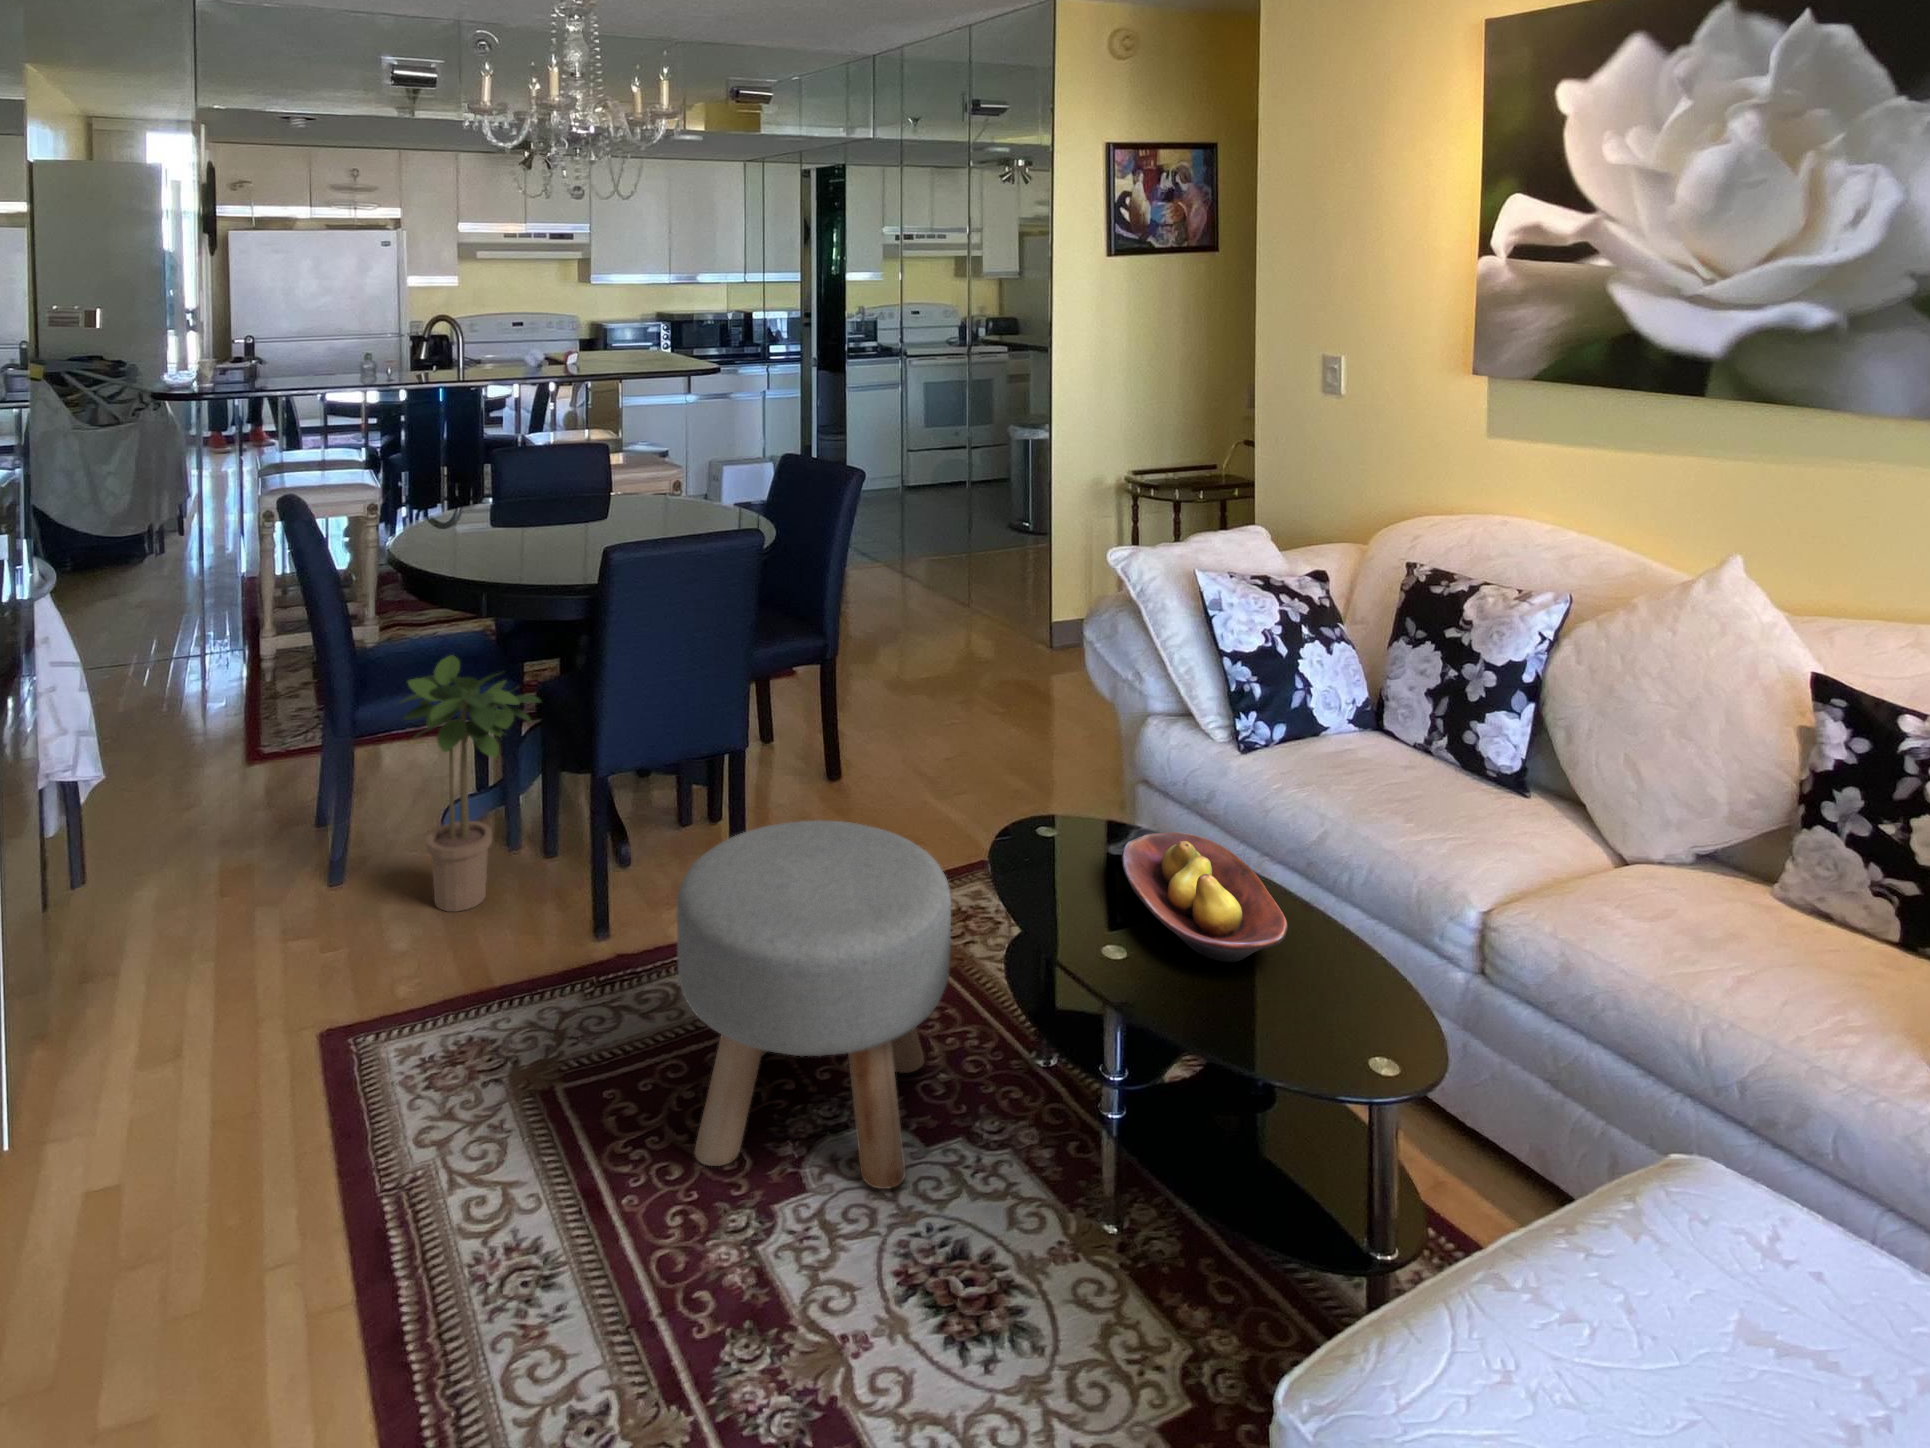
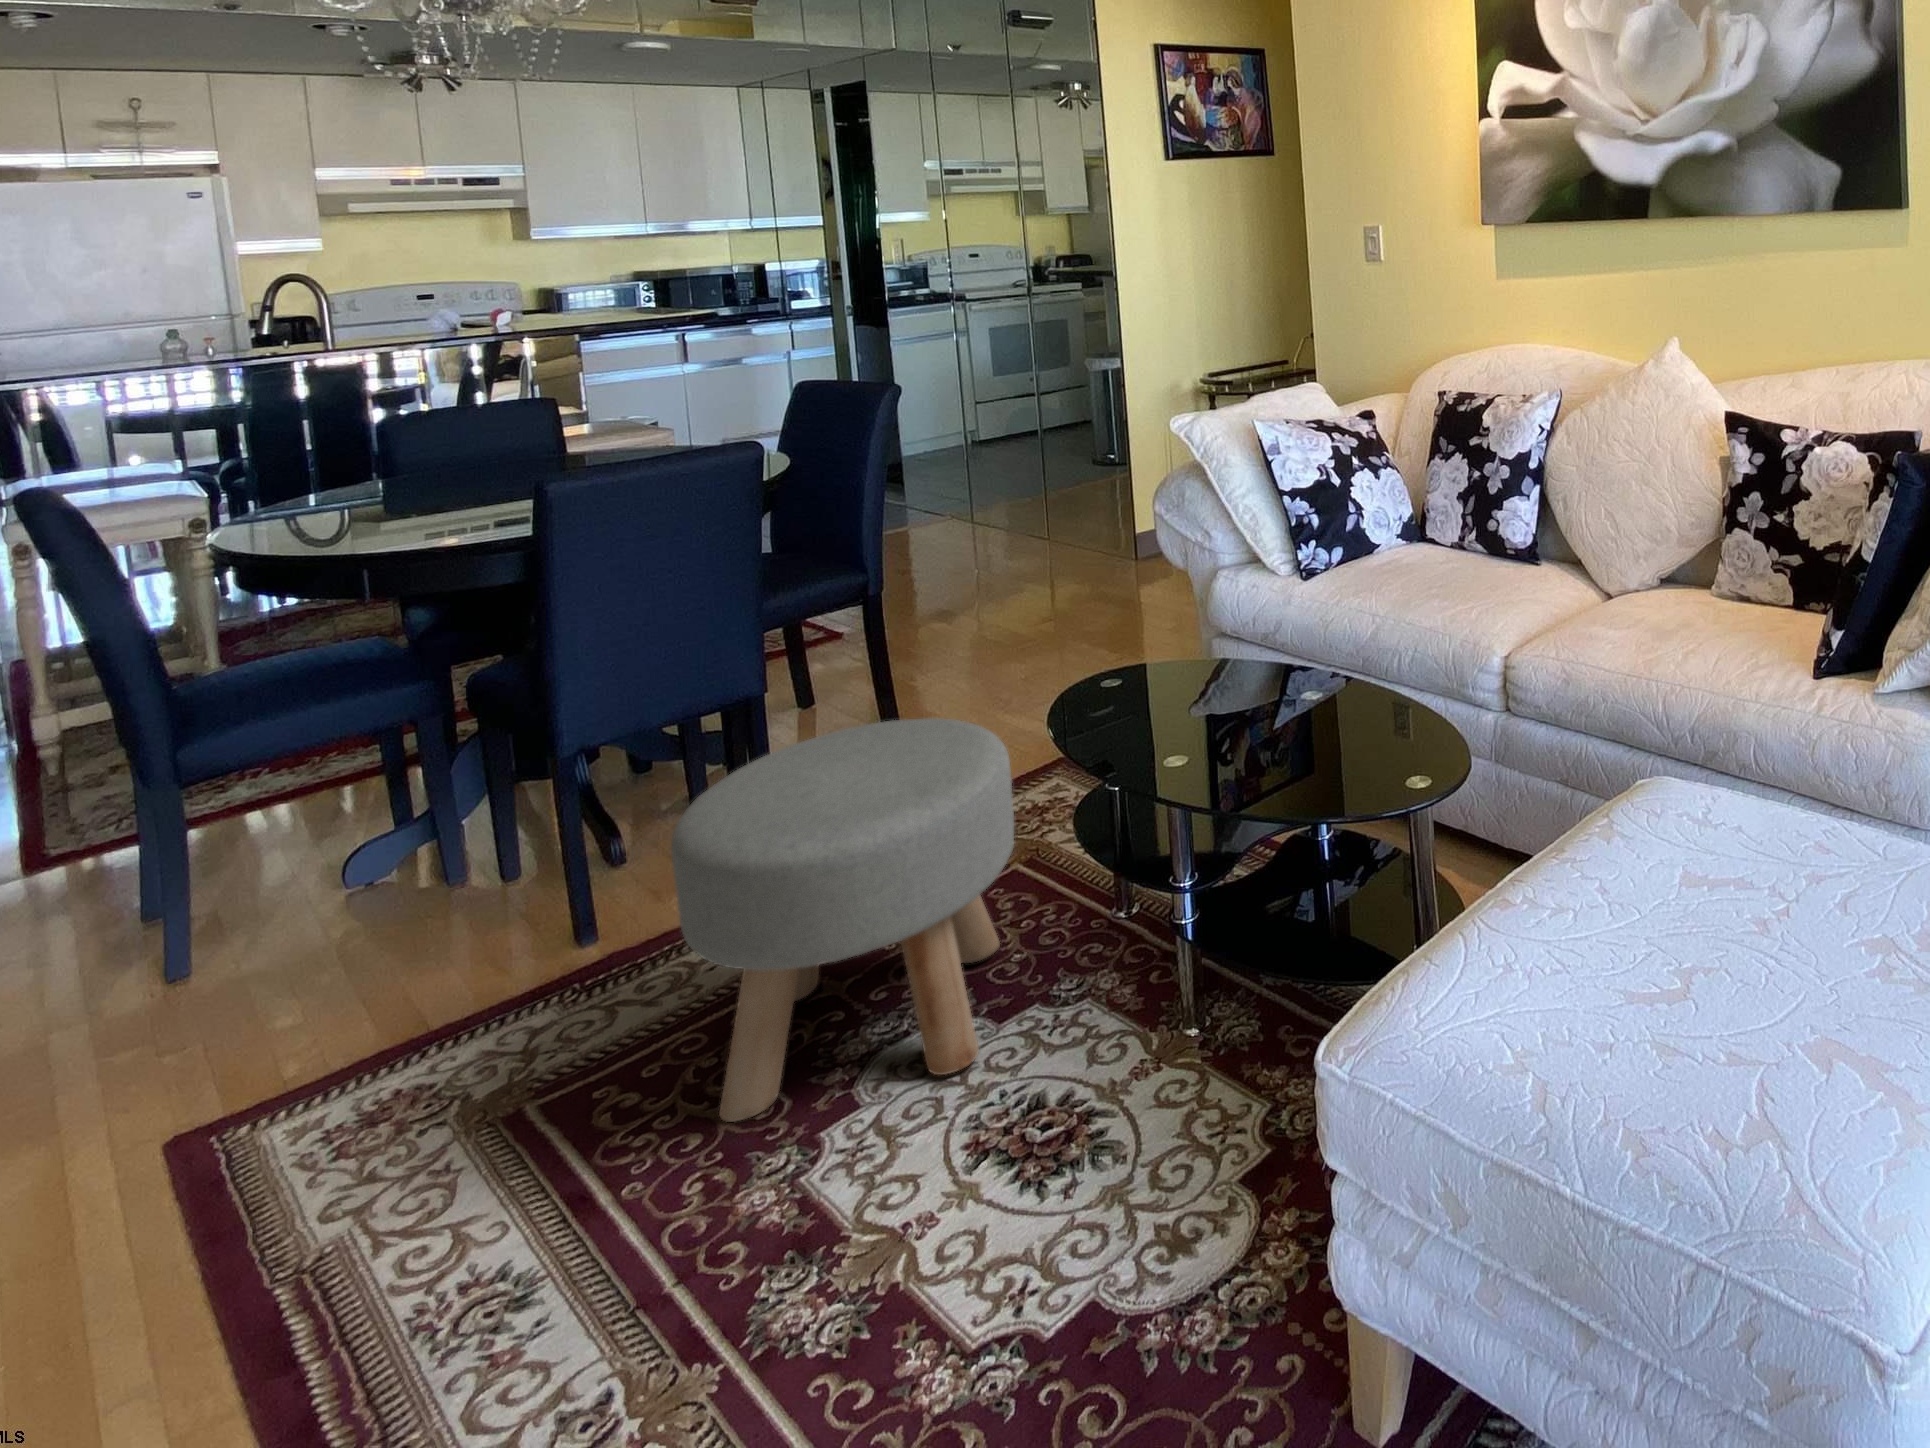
potted plant: present [401,655,540,912] -> none [236,654,477,972]
fruit bowl: present [1122,832,1288,962] -> none [1186,649,1339,746]

